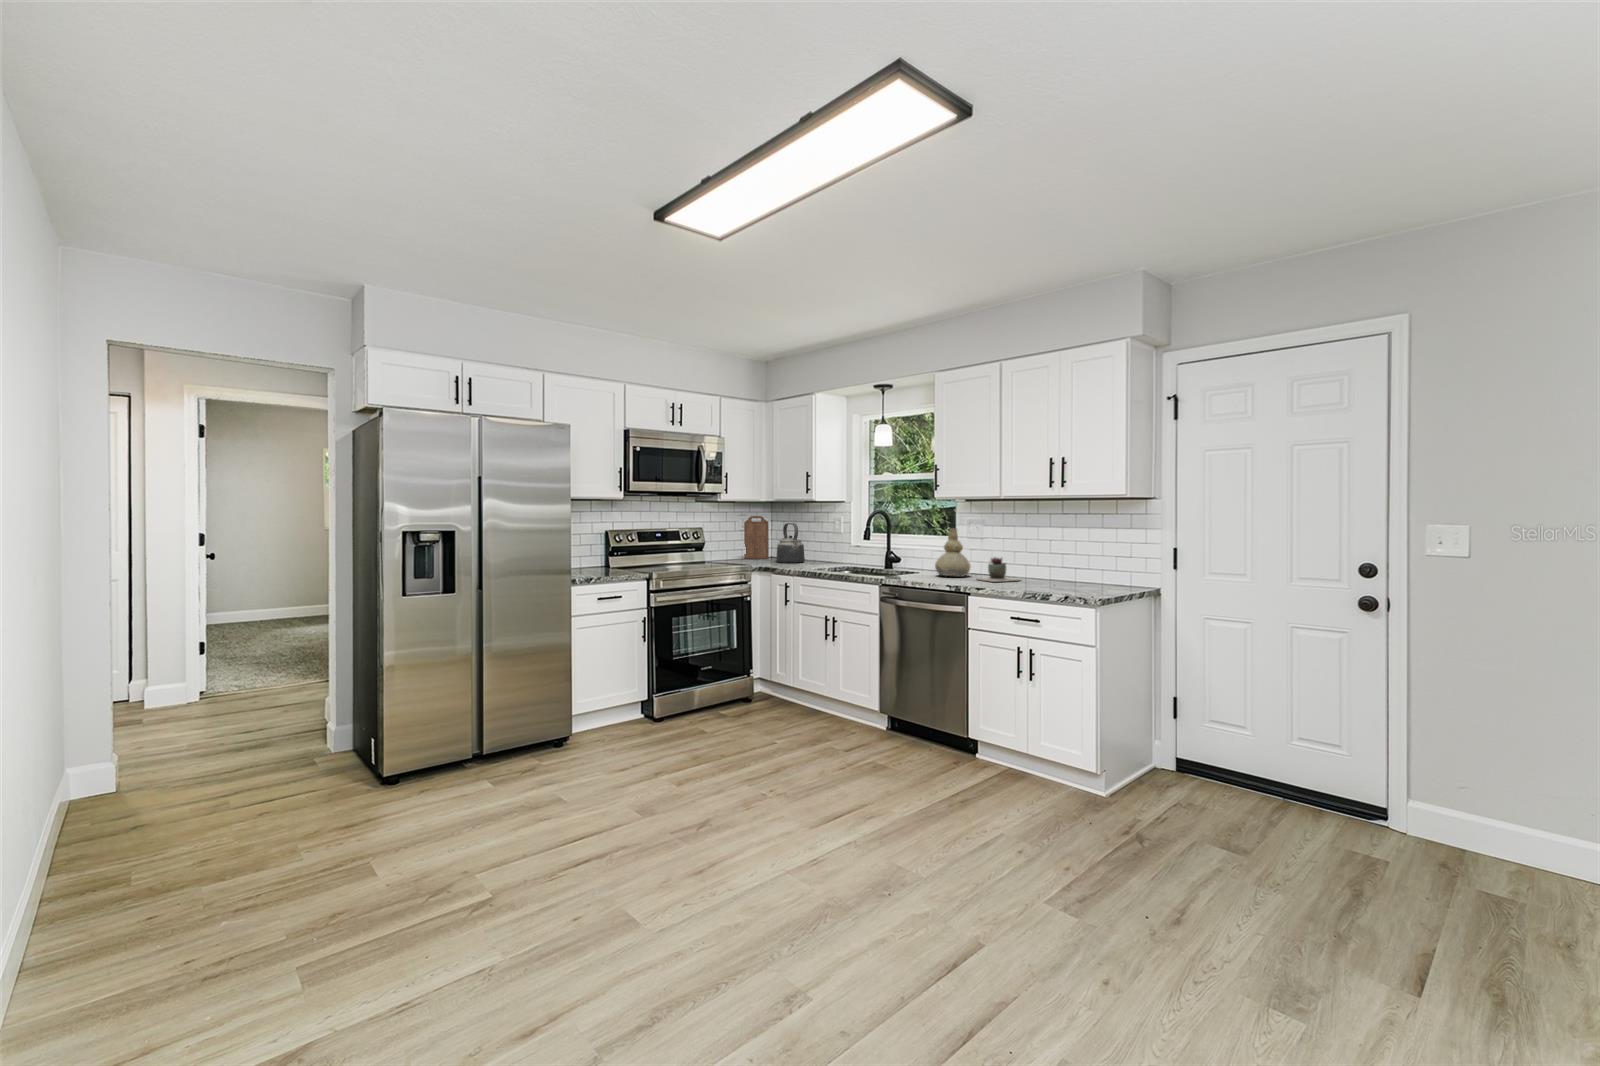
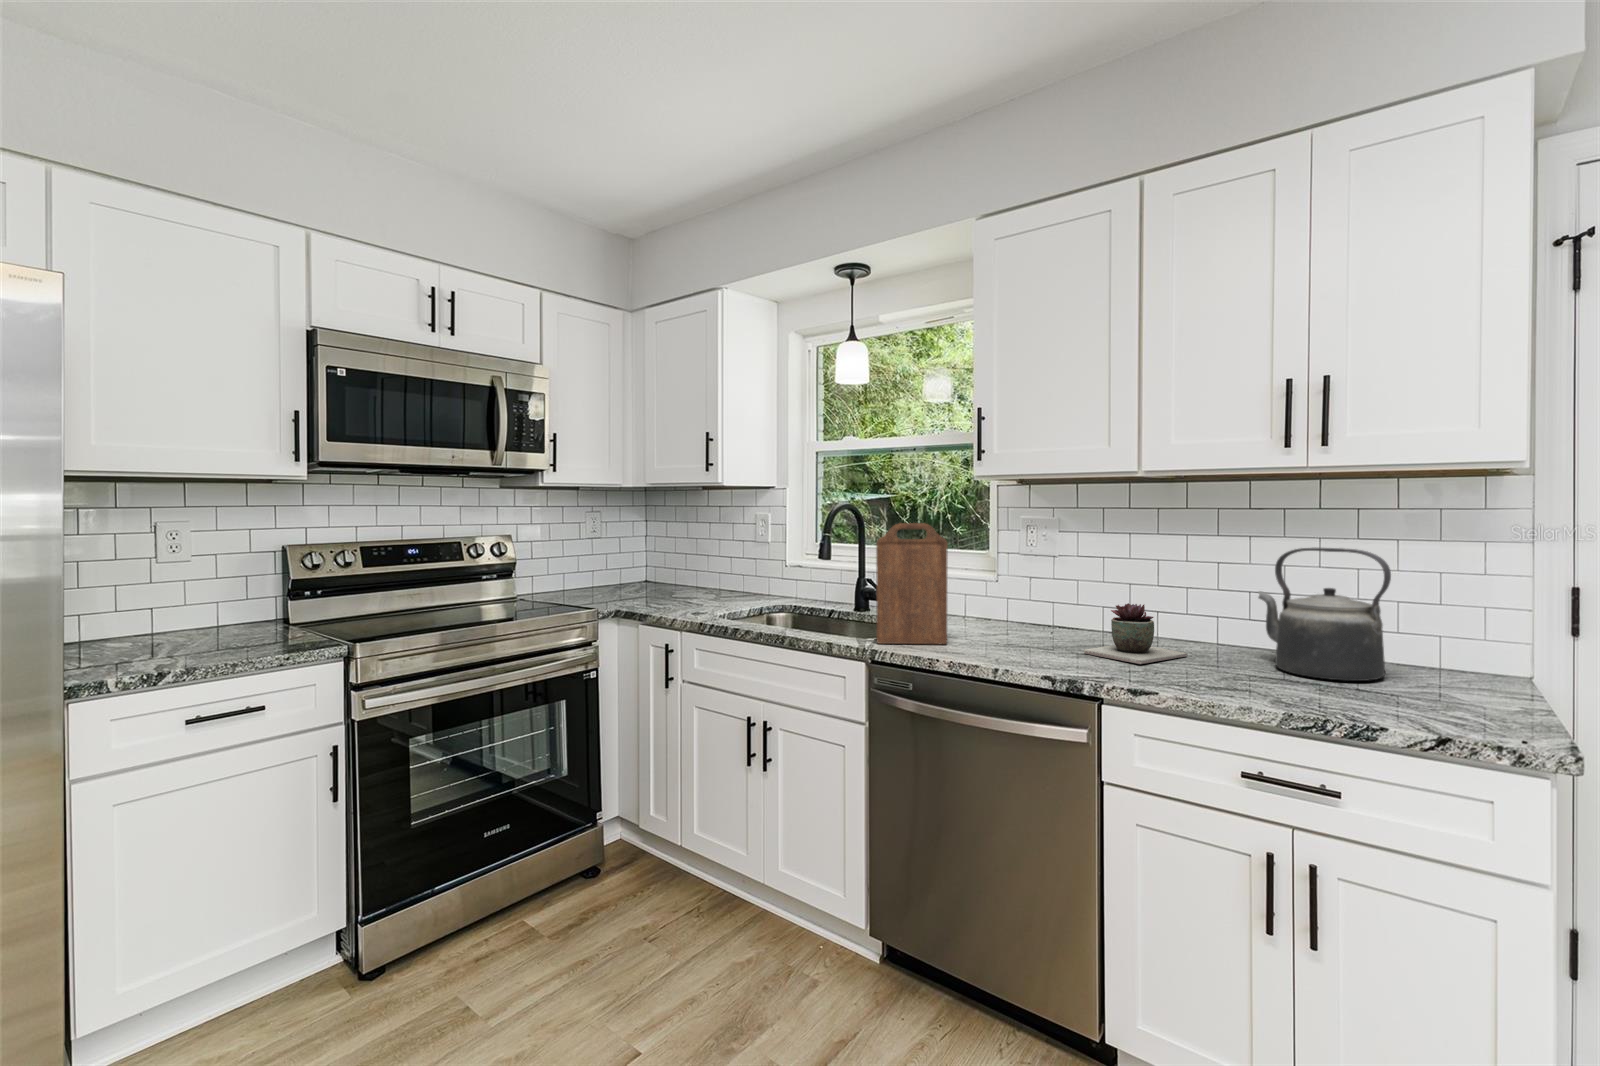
cutting board: present [744,516,769,559] -> present [876,523,948,644]
kettle: present [777,523,805,563] -> present [1259,547,1391,681]
vase: present [935,528,971,577] -> none [981,539,1058,643]

